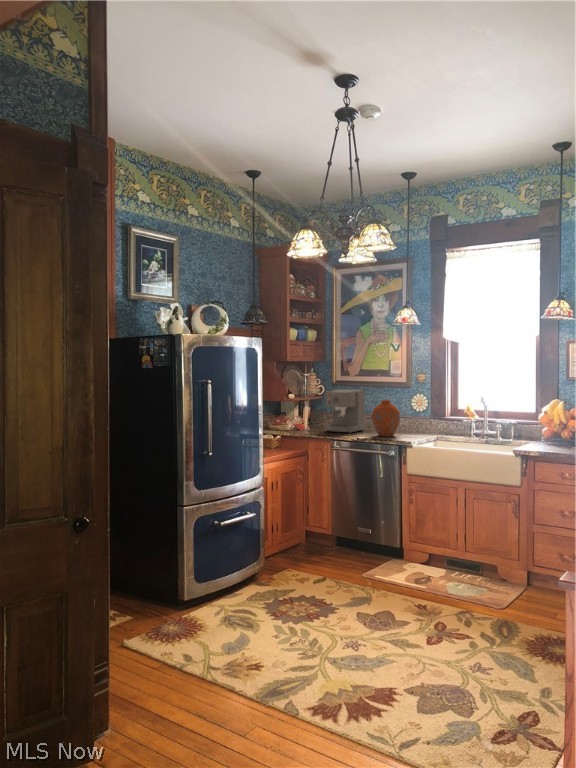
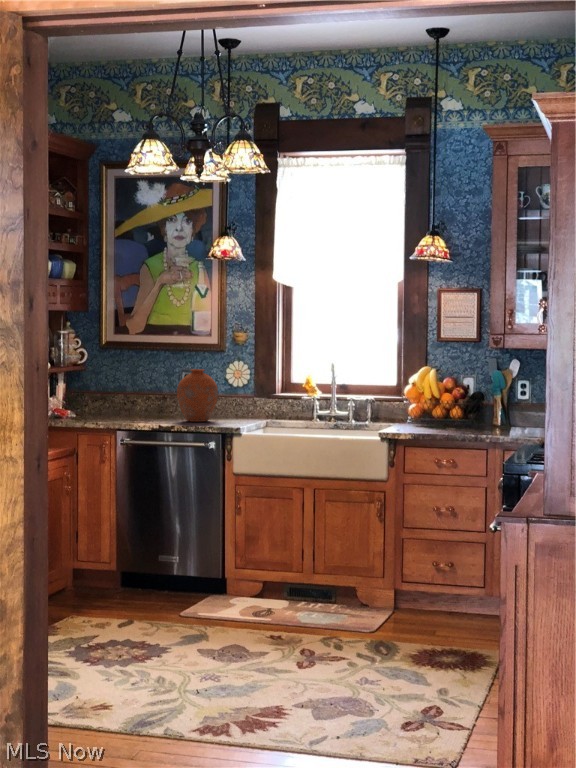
coffee maker: present [325,390,365,433] -> none [99,354,157,419]

